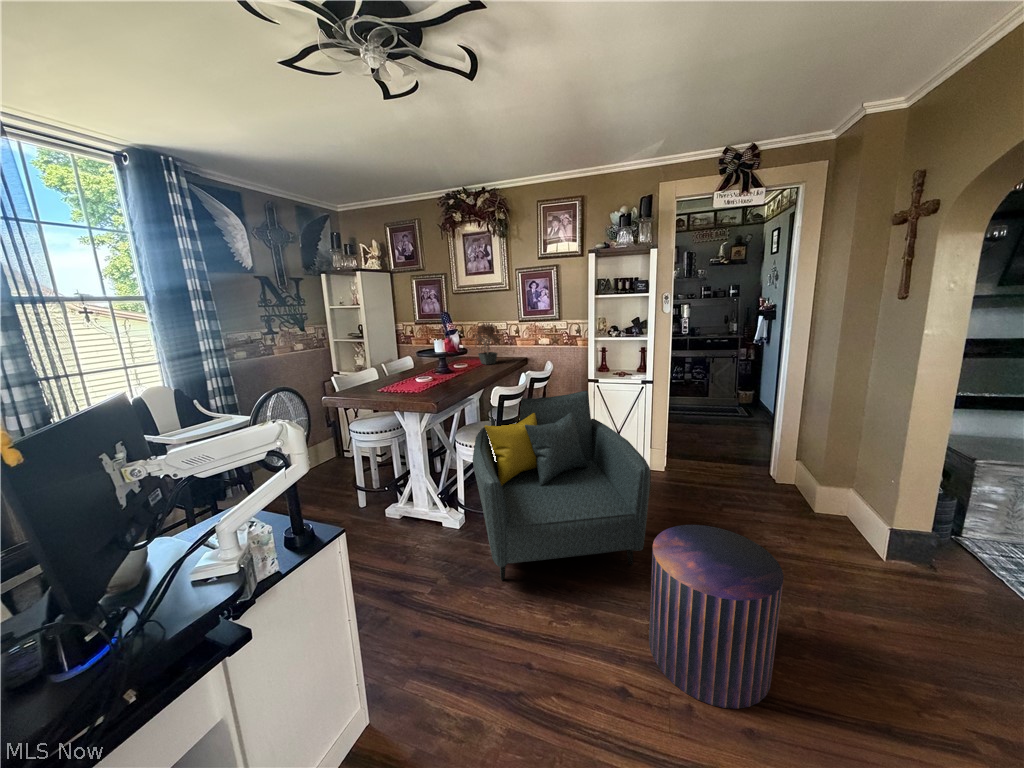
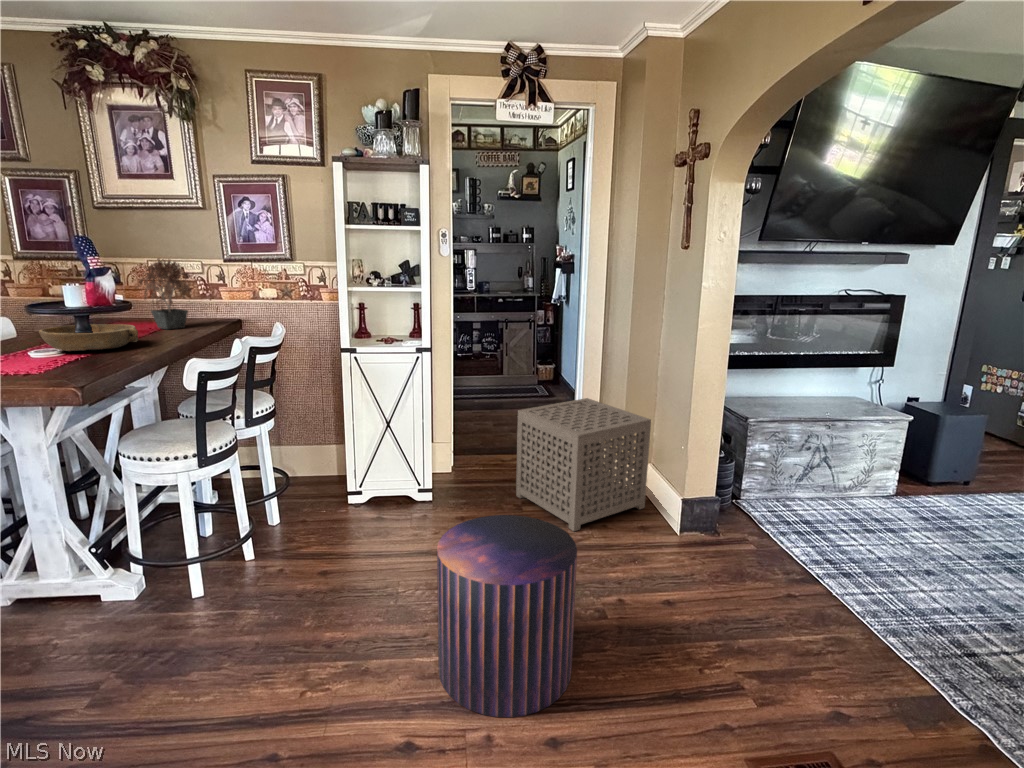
bowl: none [422,362,469,378] -> present [39,324,138,351]
armchair: present [473,391,650,580] -> none [156,363,432,654]
side table: none [718,427,859,541] -> present [516,398,651,531]

